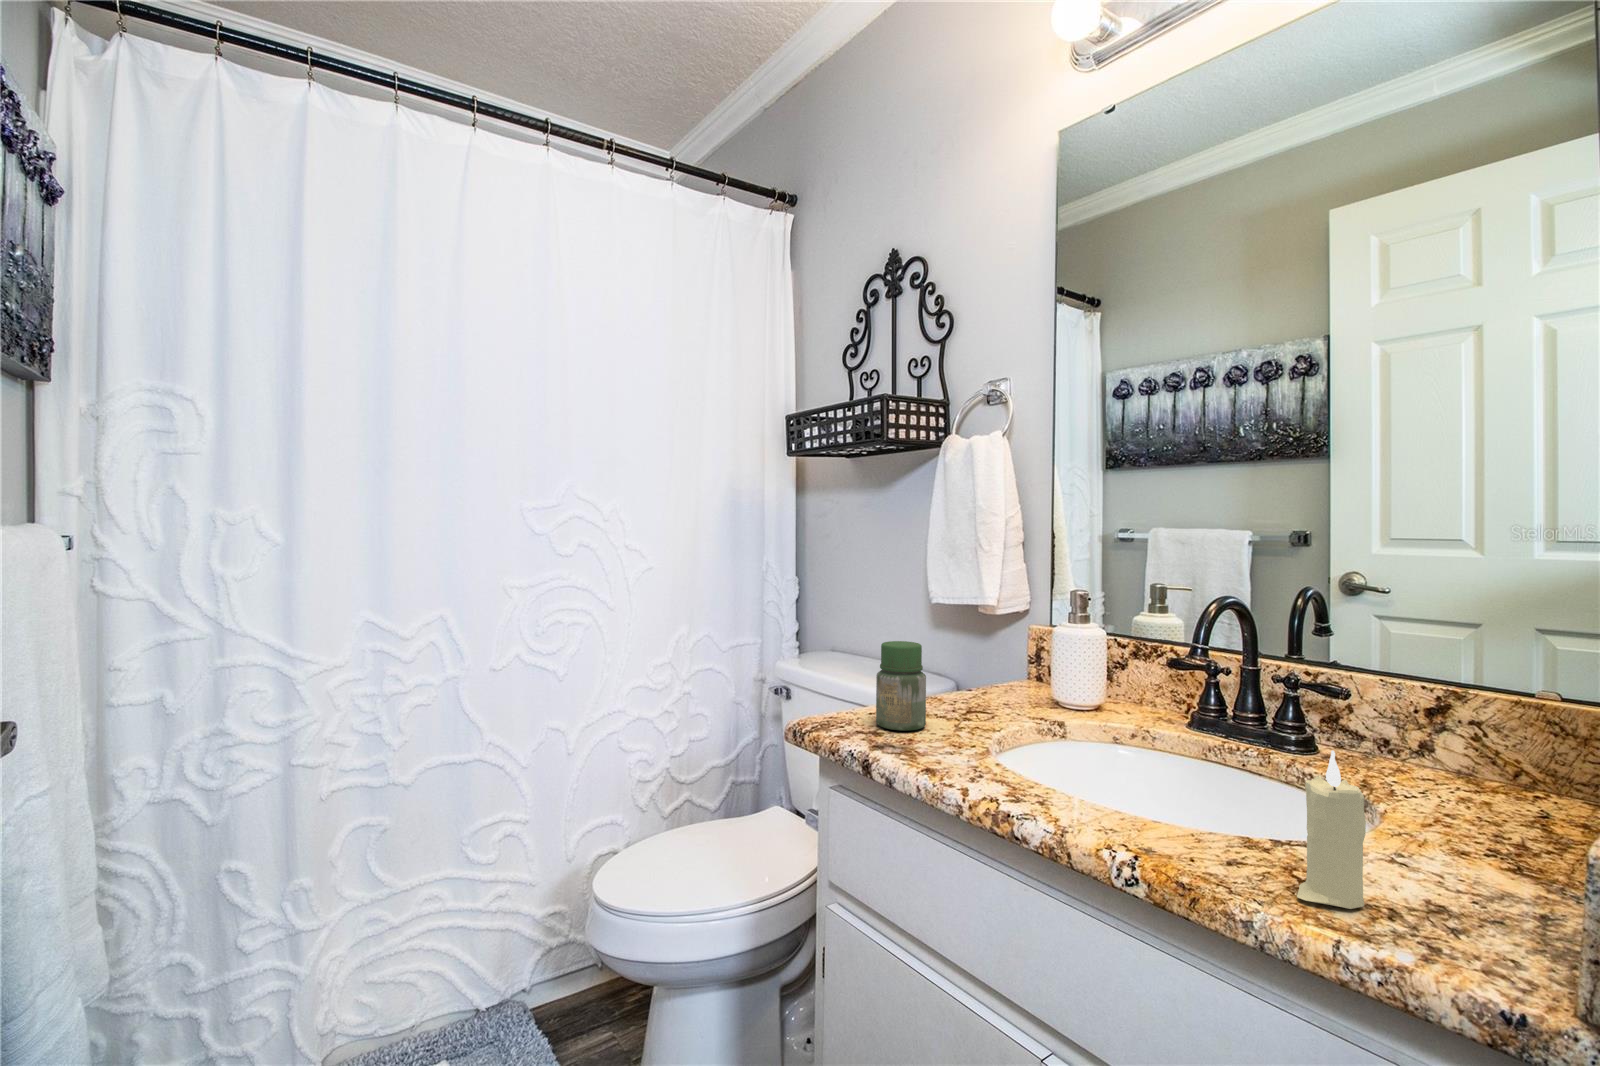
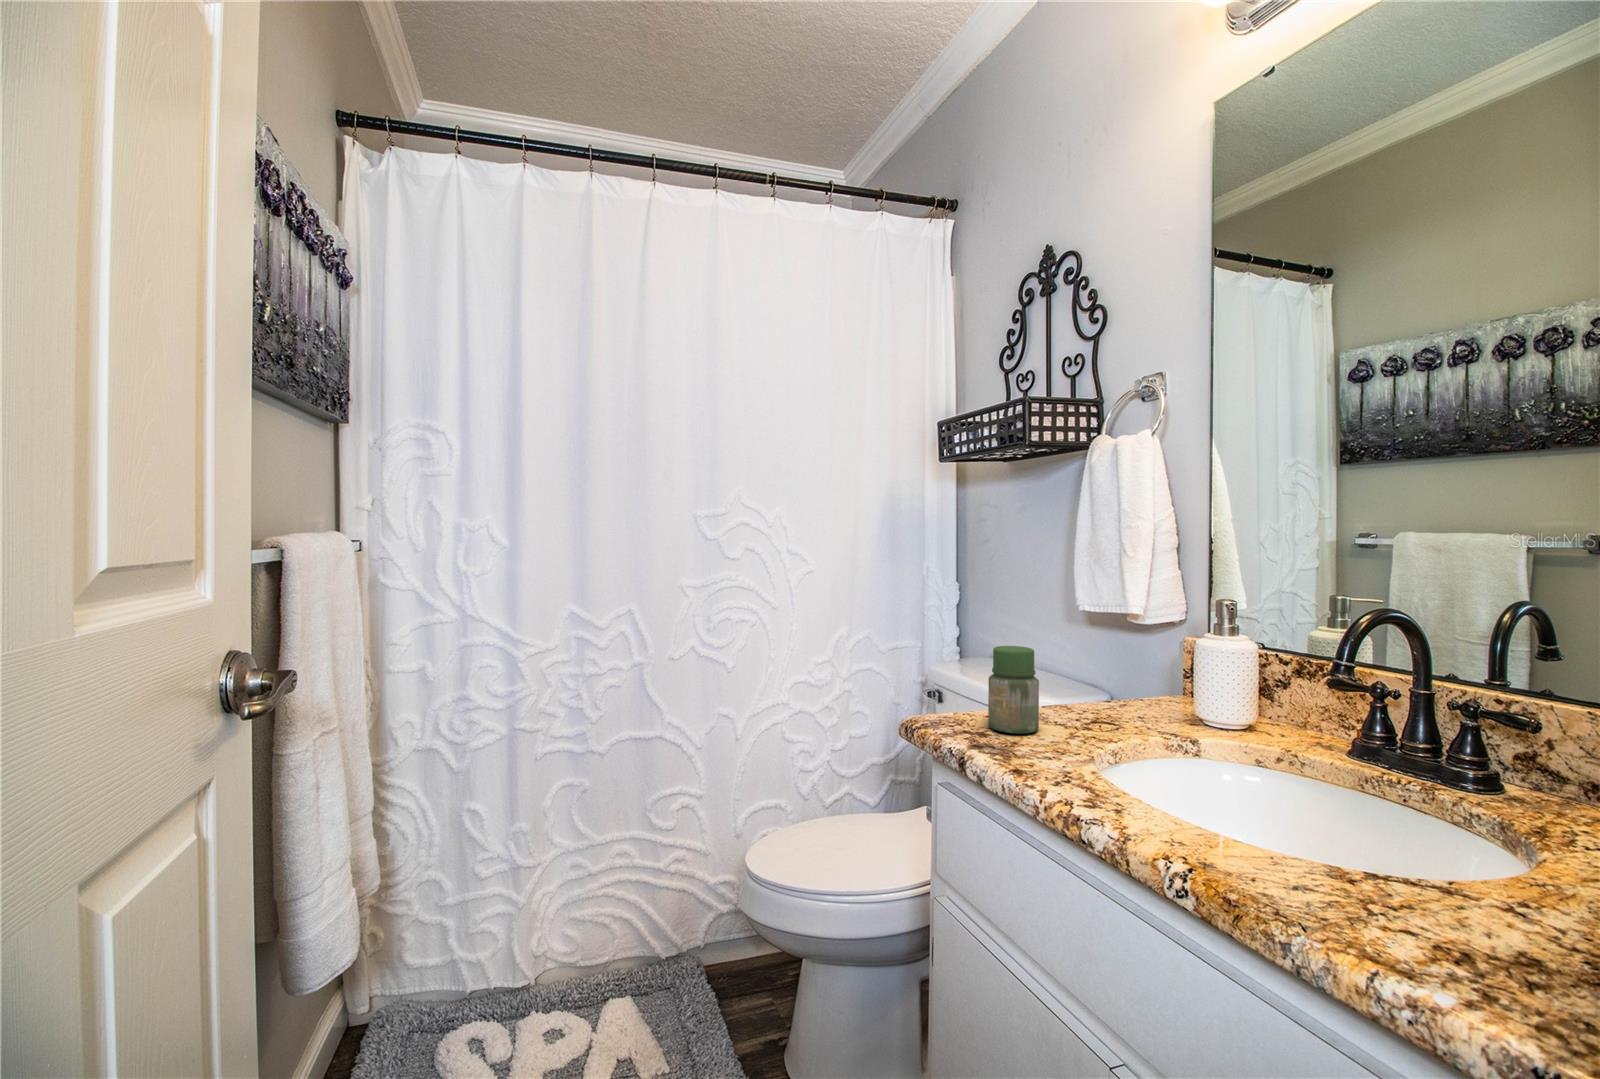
candle: present [1297,751,1366,909] -> none [1353,778,1435,948]

